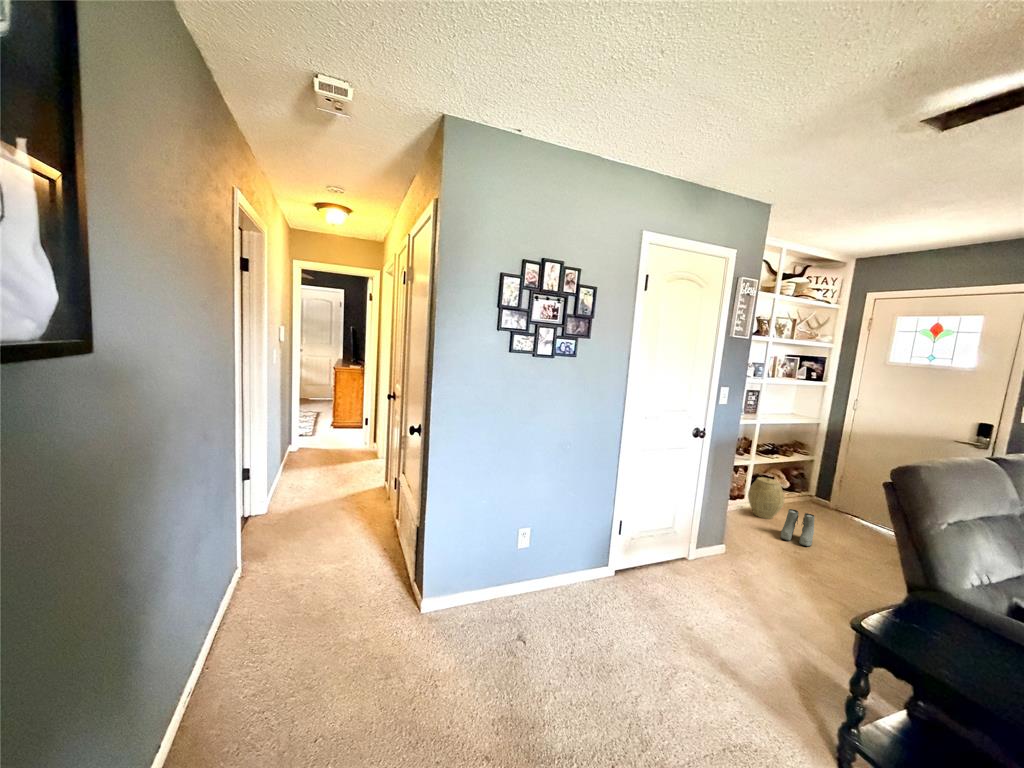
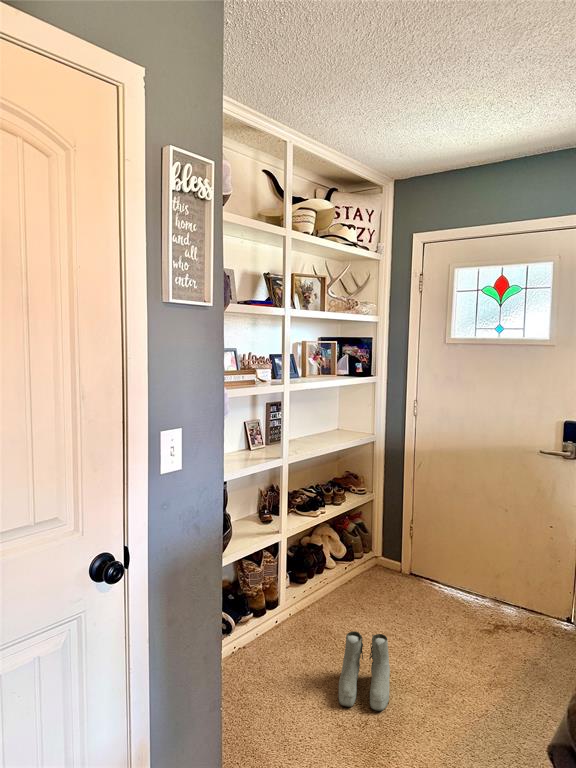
woven basket: present [748,477,784,519] -> none [283,561,339,642]

